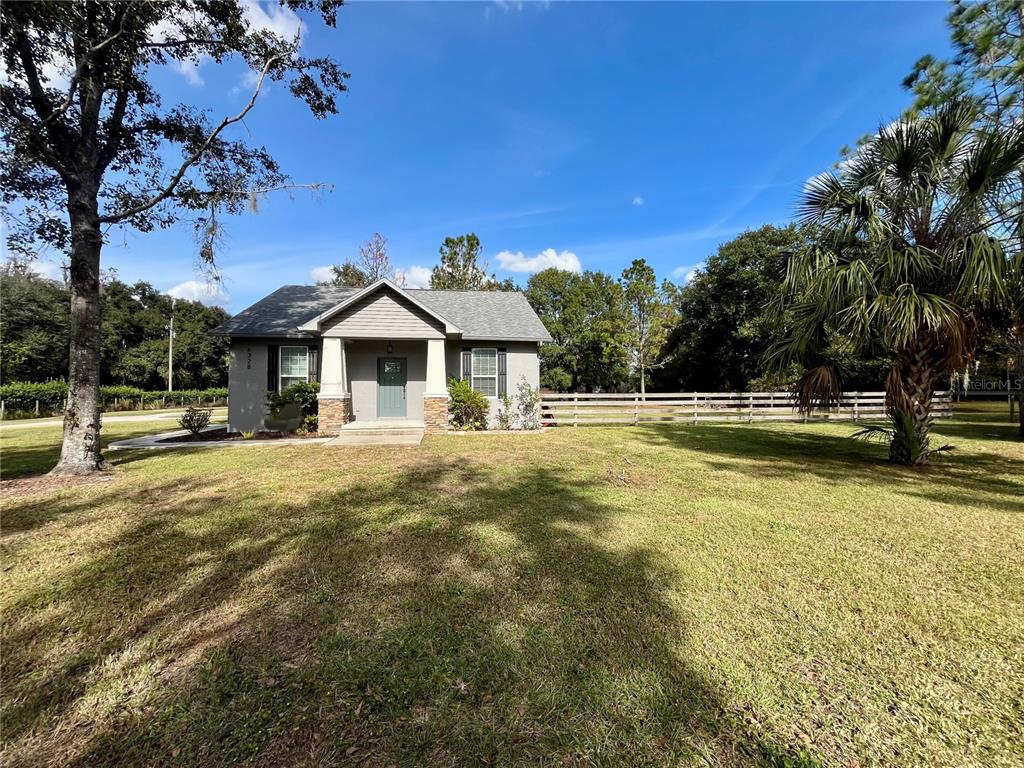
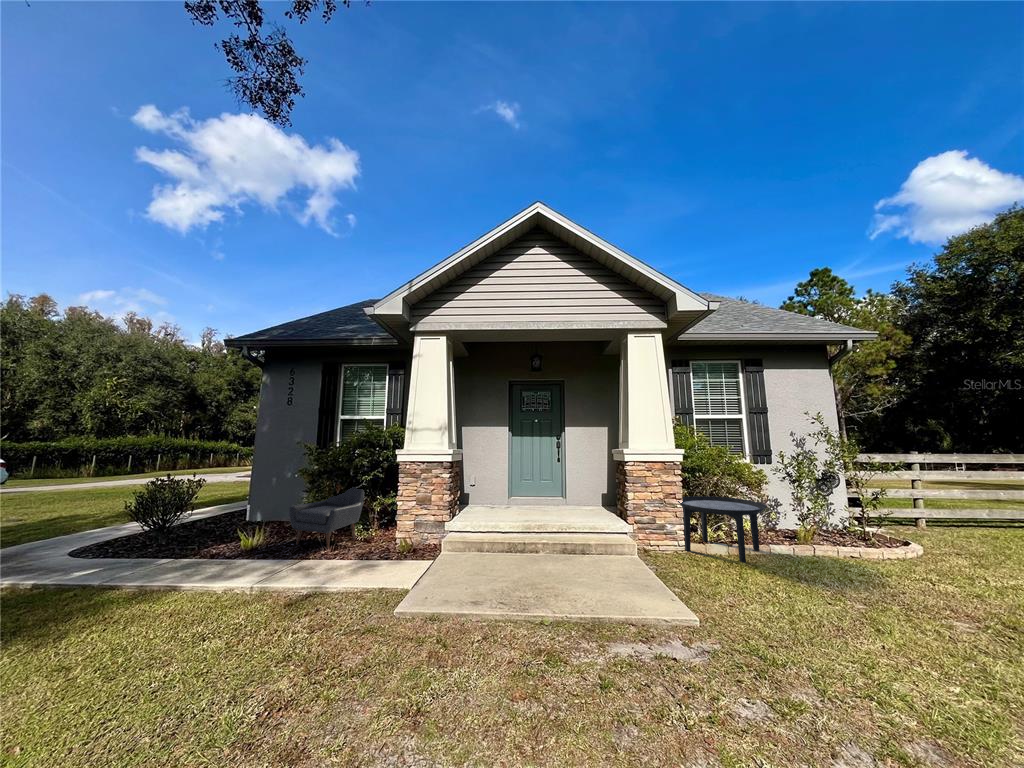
round table: none [446,413,480,436] -> present [678,496,766,563]

